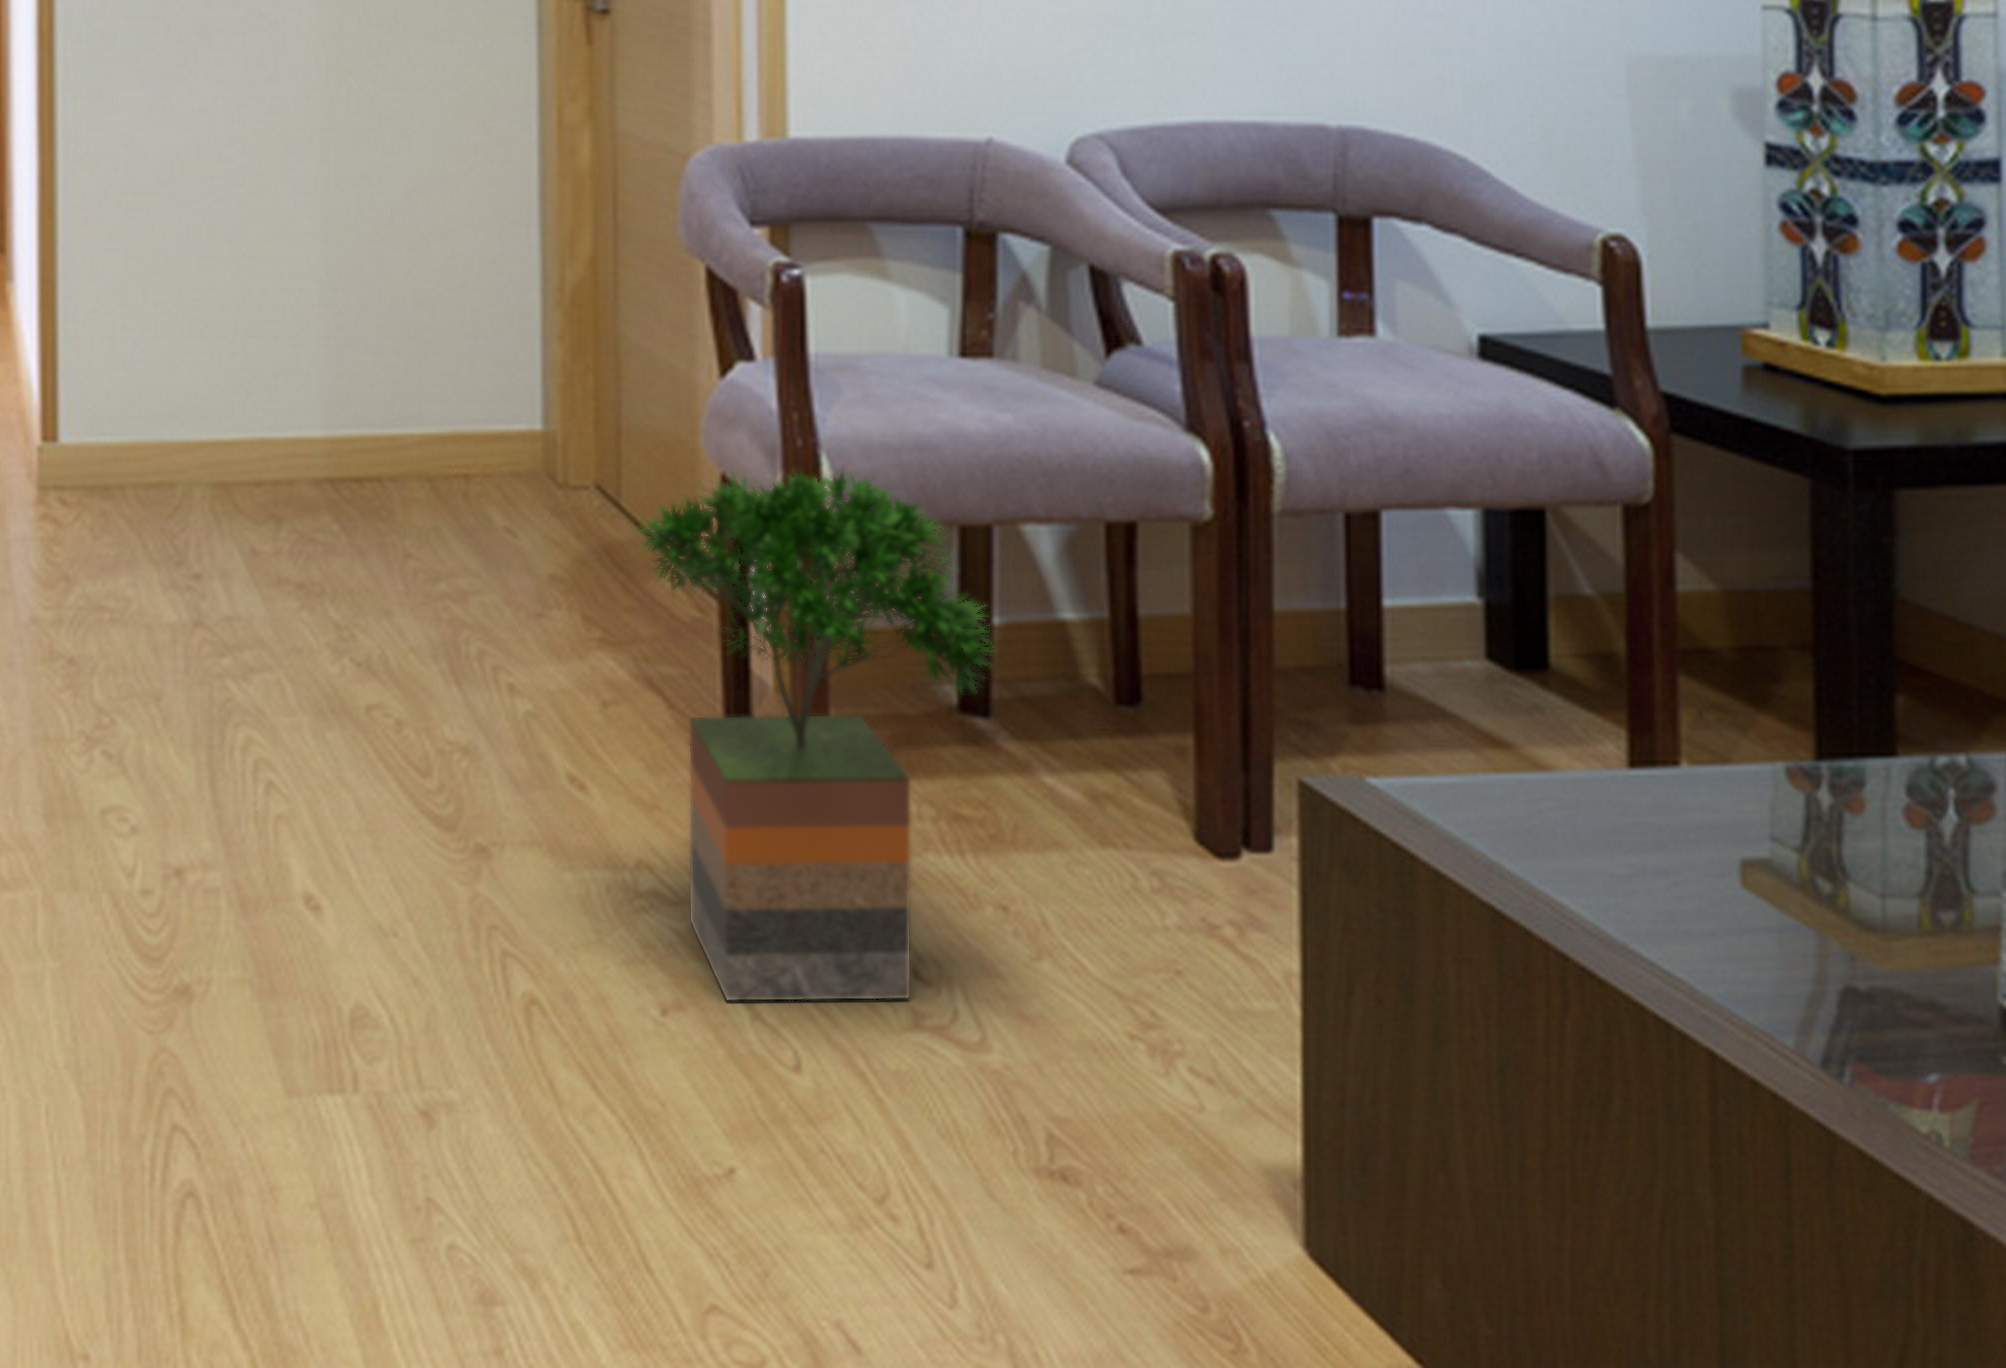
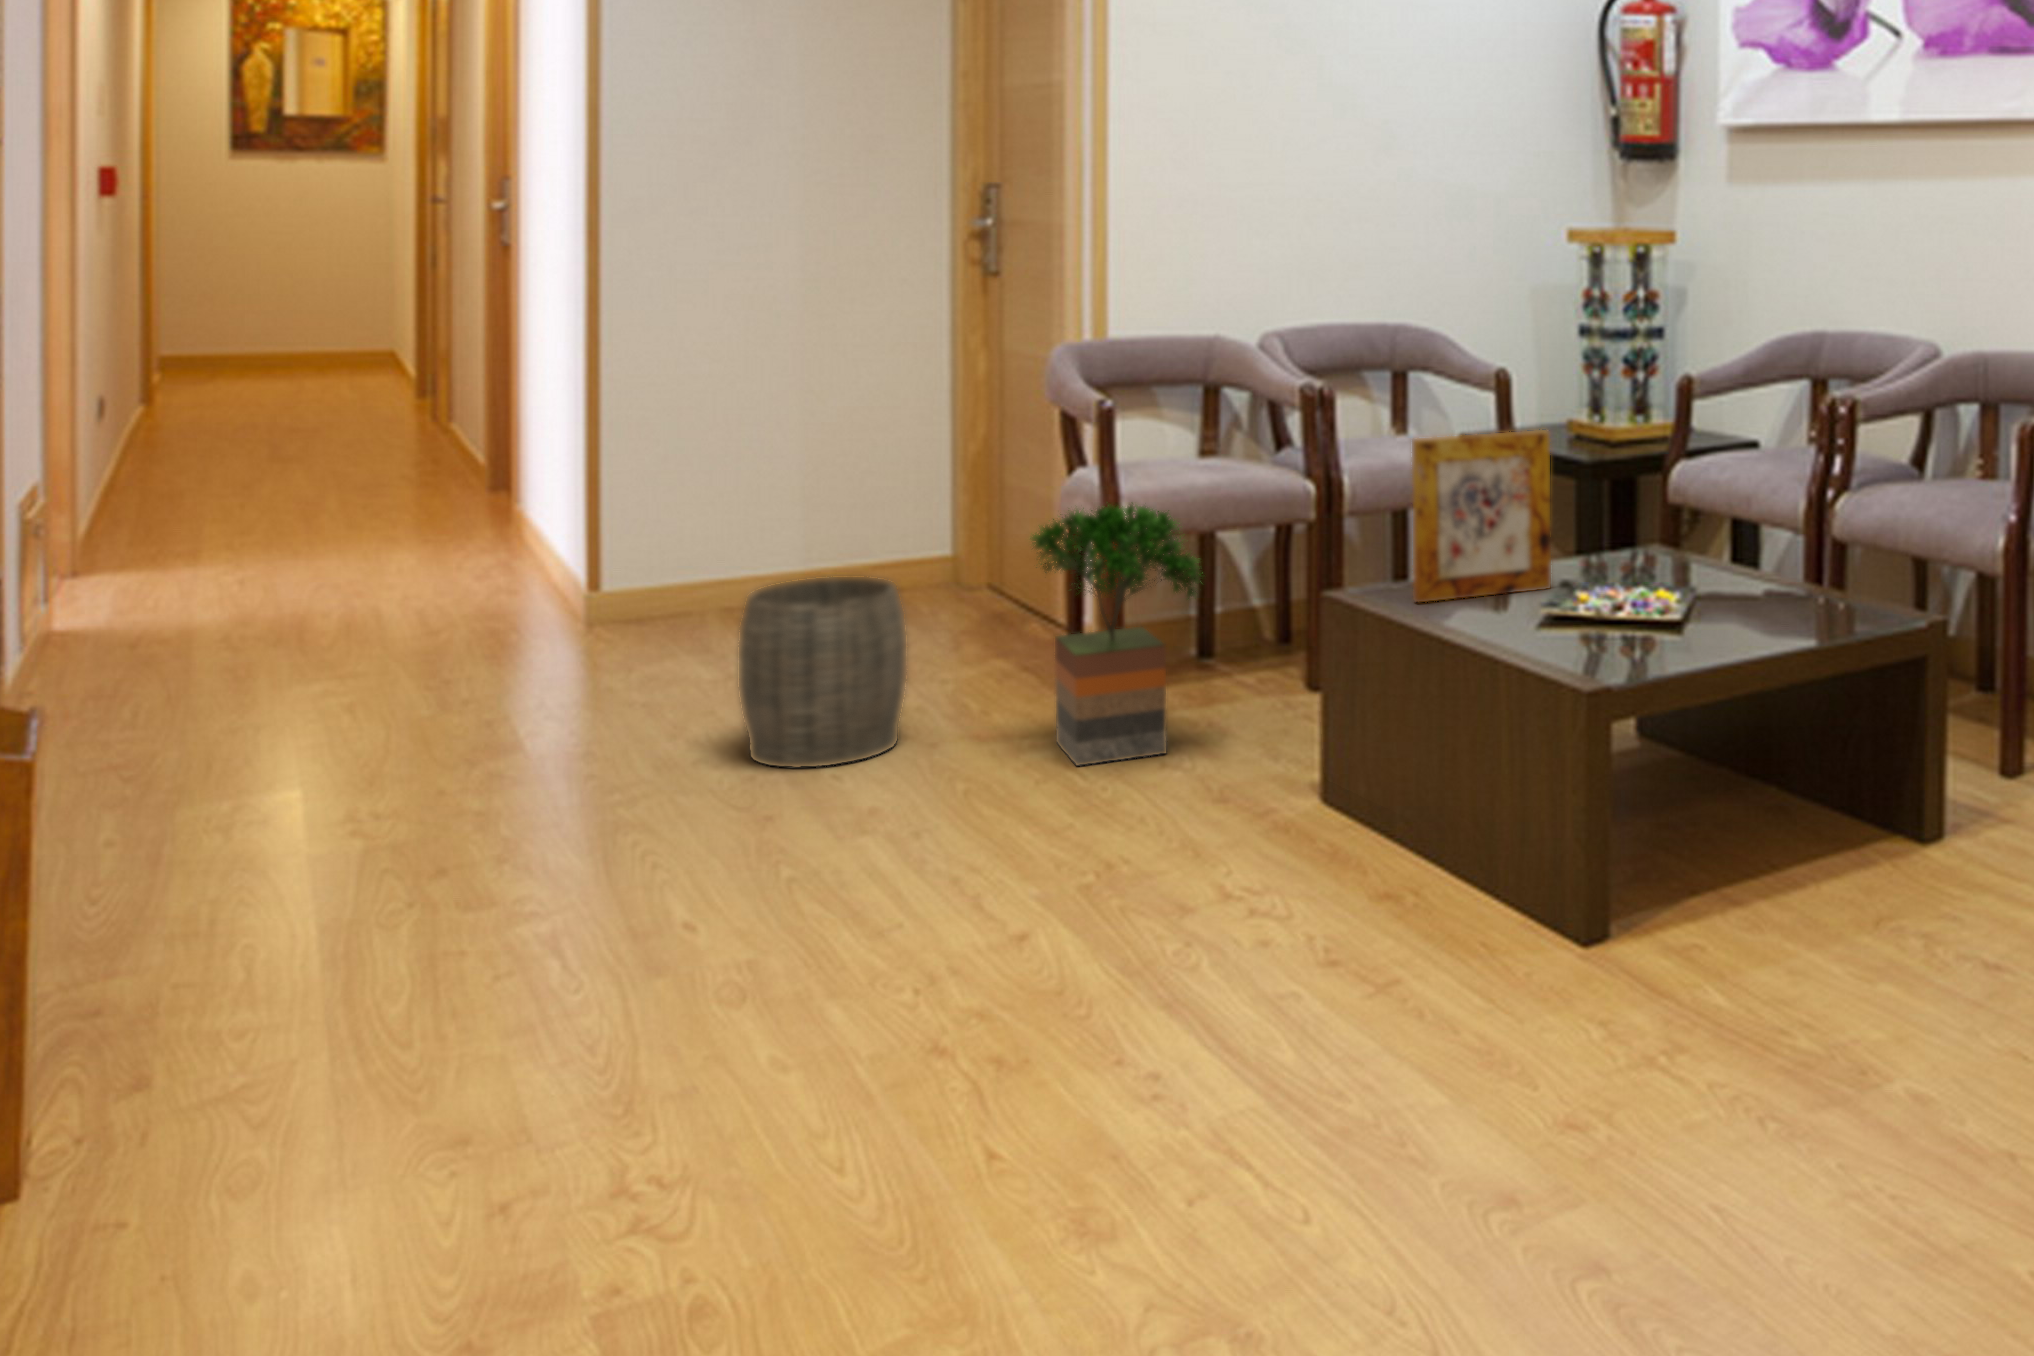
picture frame: none [1527,432,1907,830] -> present [1412,430,1551,602]
woven basket: none [139,544,422,908] -> present [739,577,907,767]

